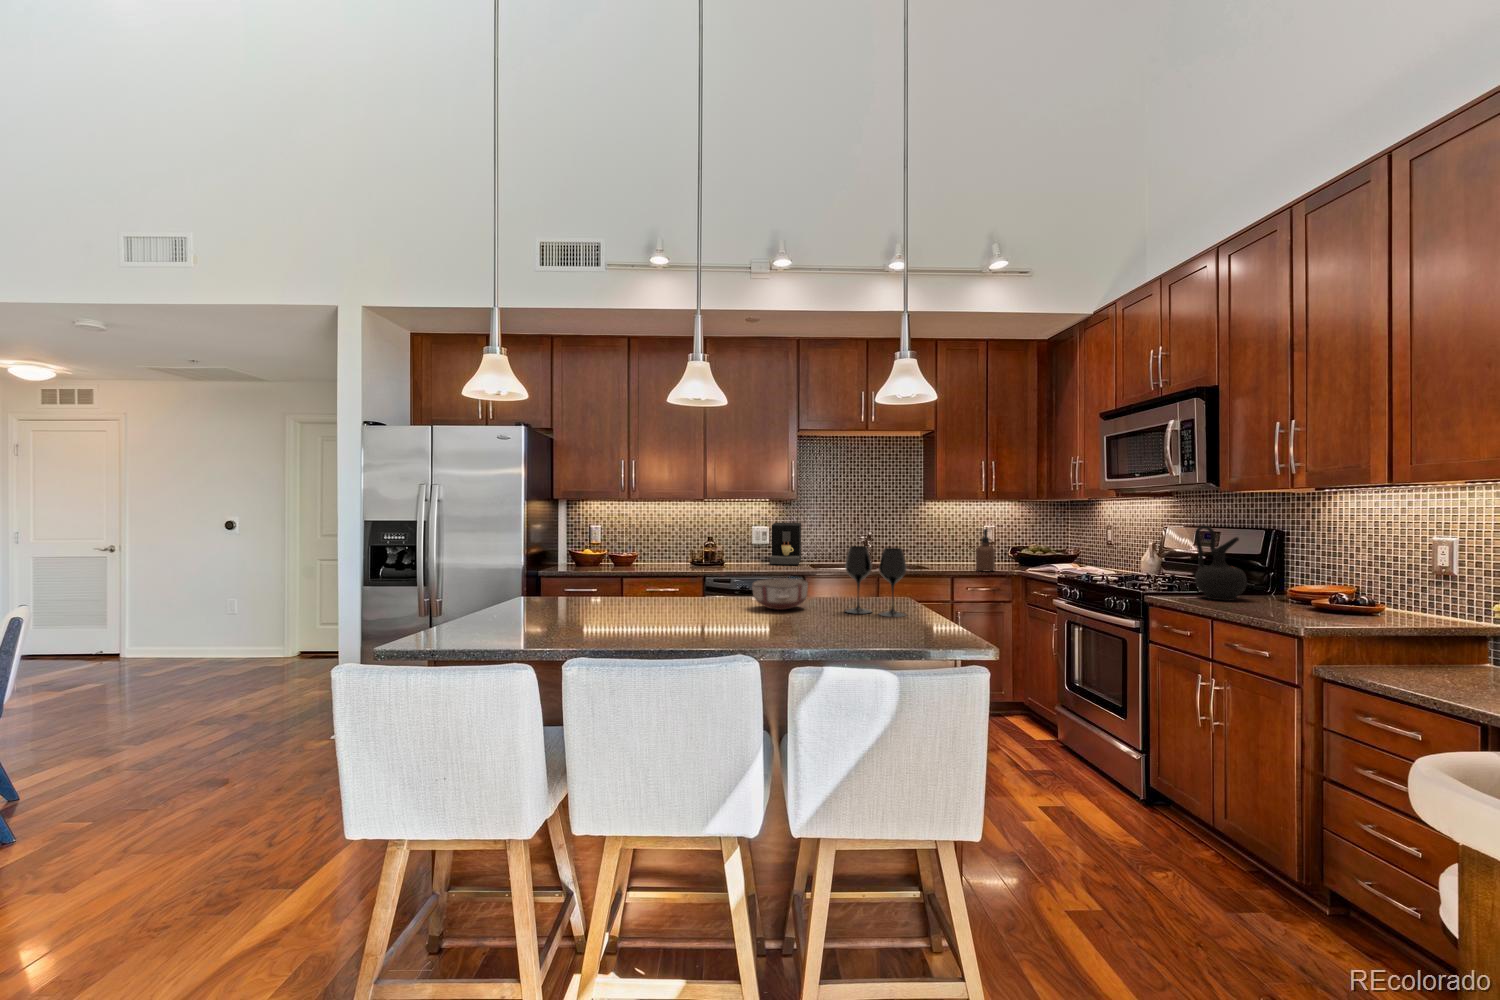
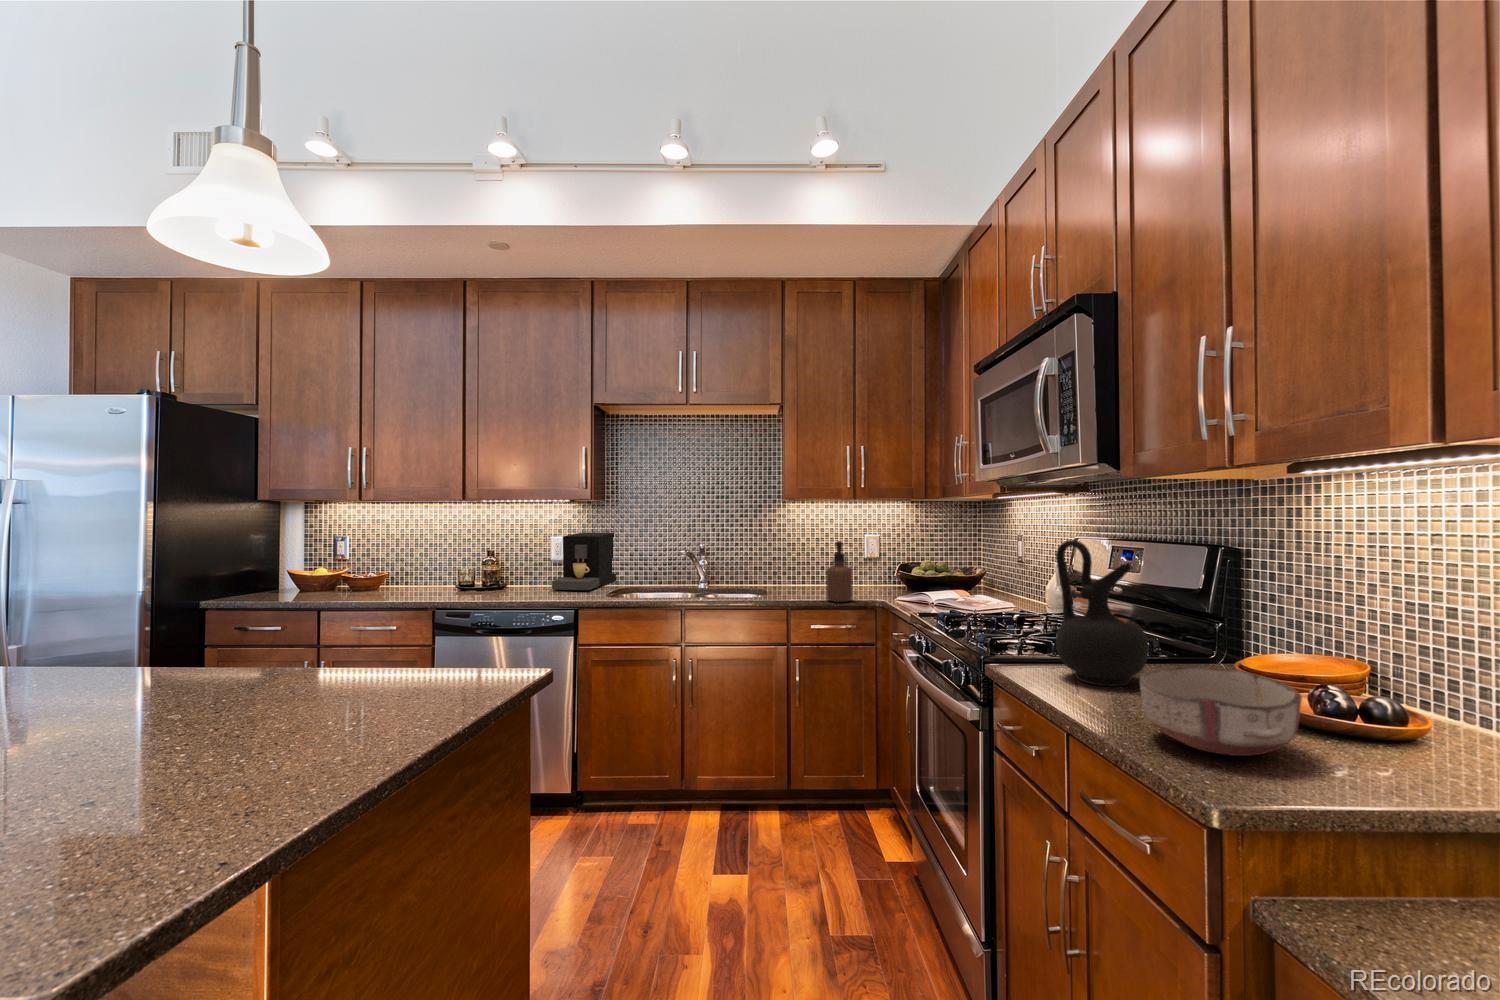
wine glass: present [845,546,907,617] -> none [270,585,381,742]
ceramic bowl: present [752,578,808,610] -> present [1140,666,1302,756]

